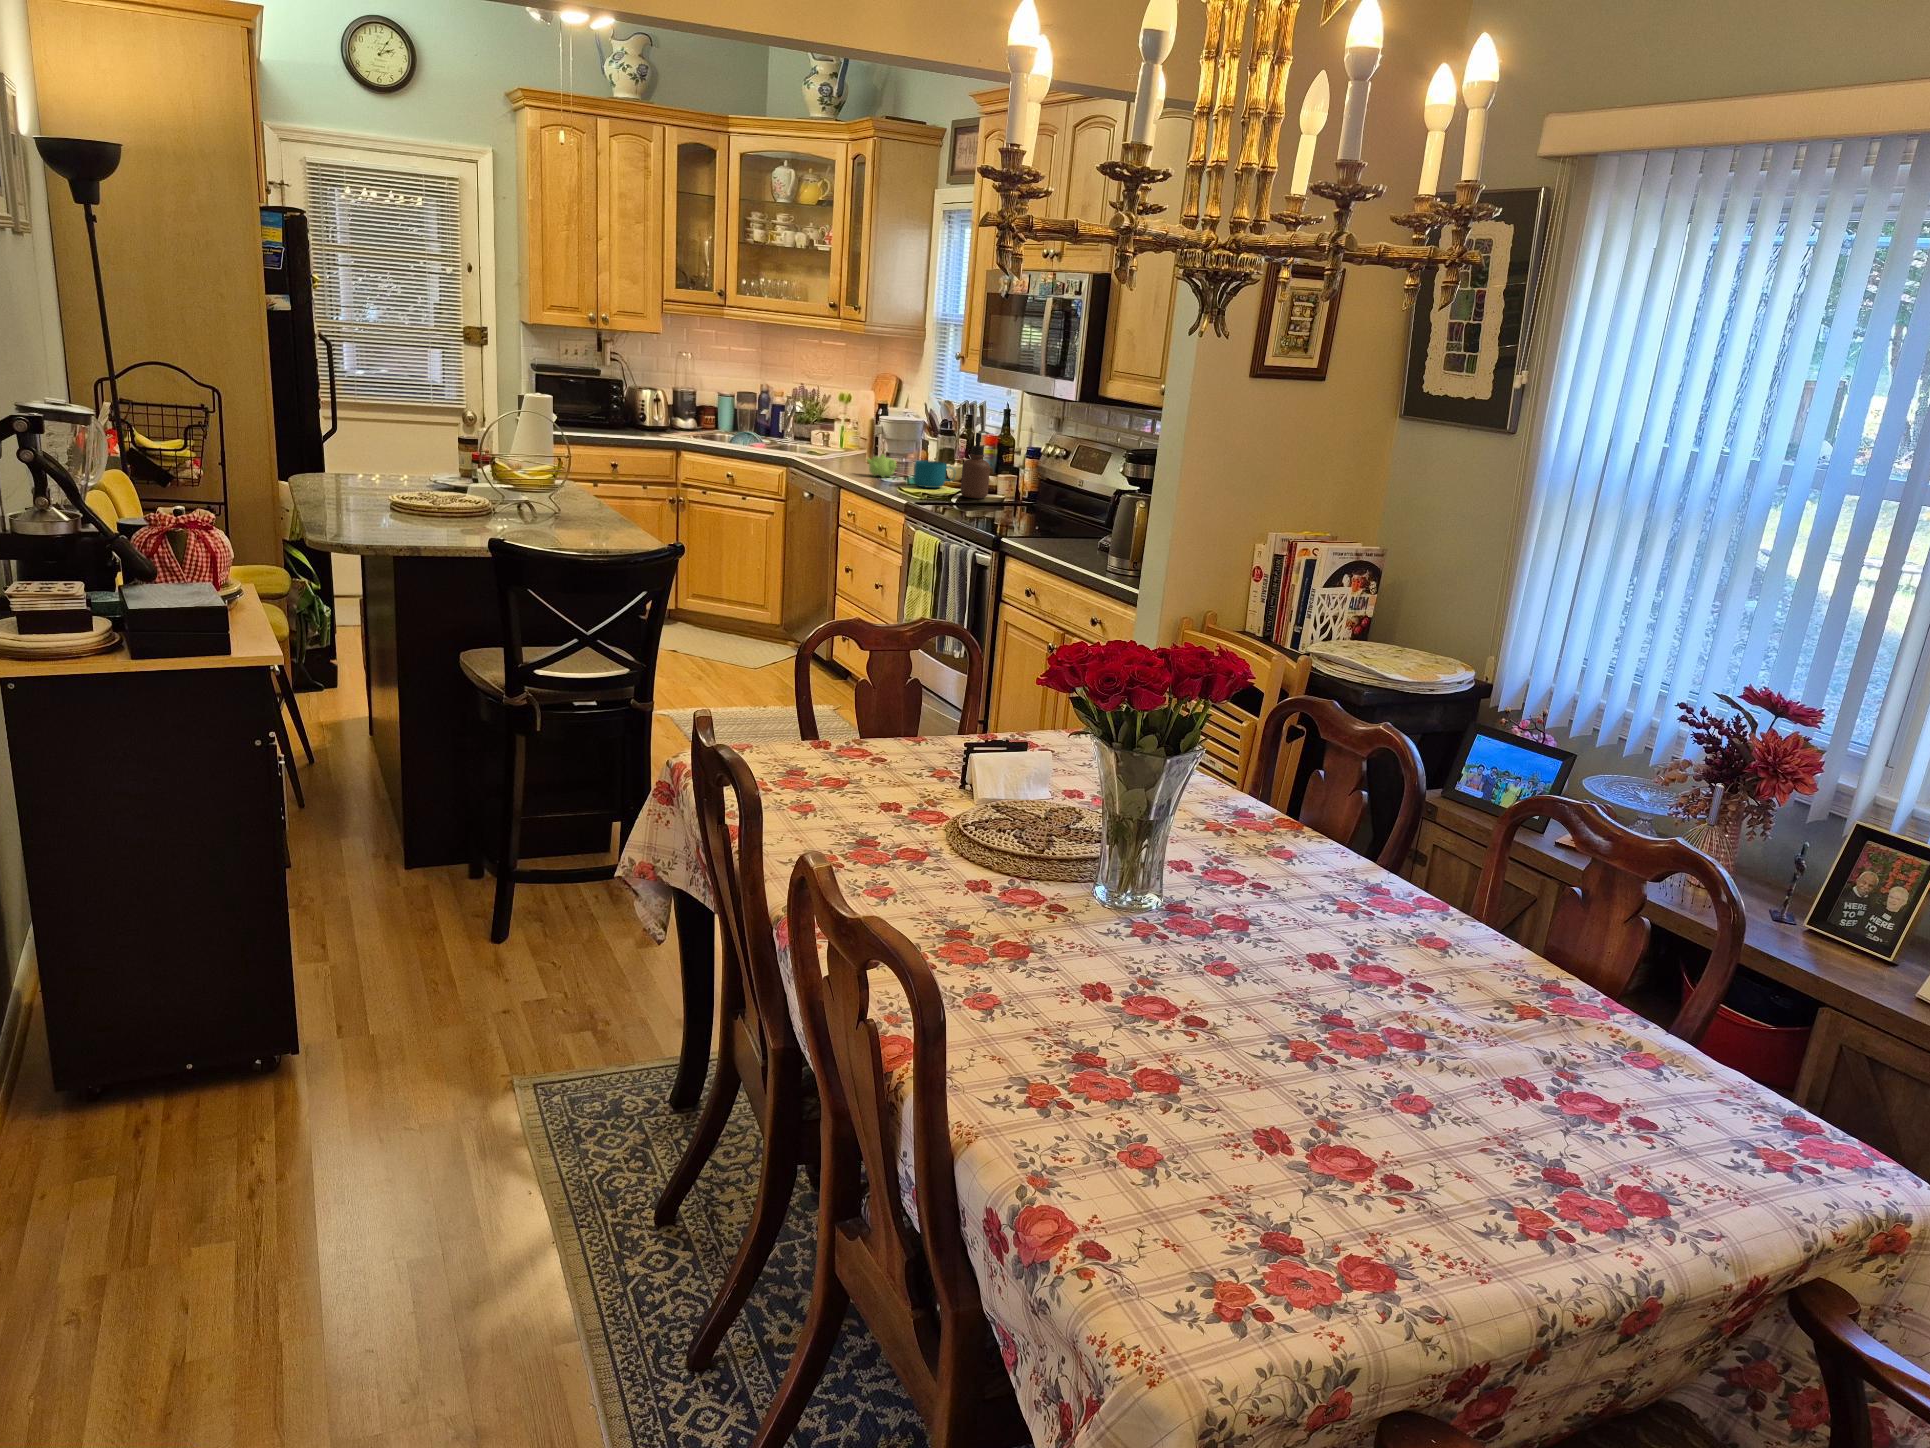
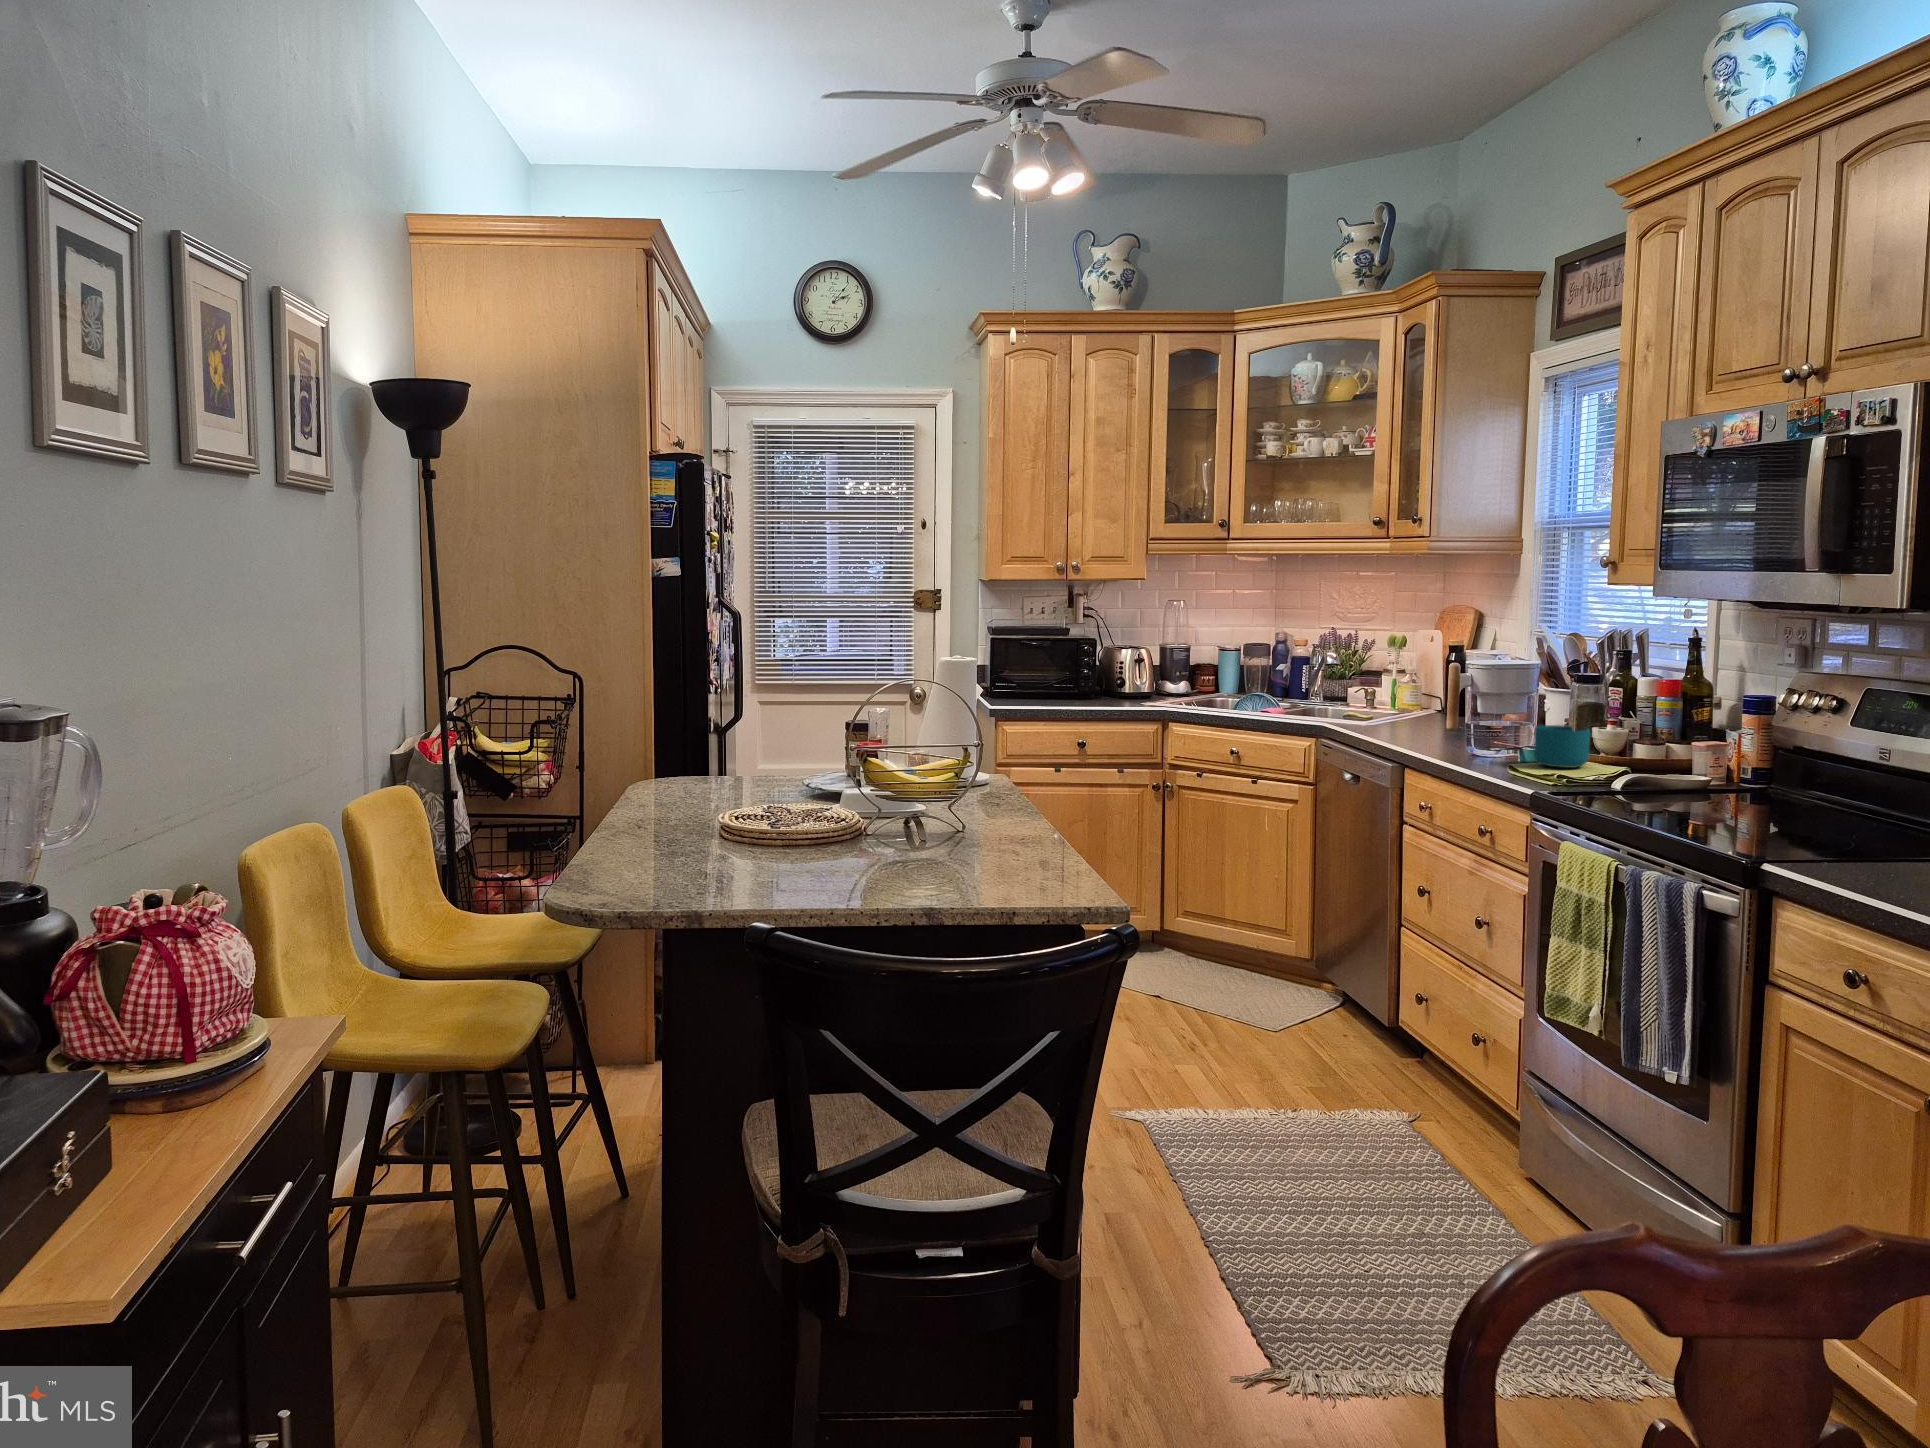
soap dispenser: present [961,433,990,499] -> none [1626,679,1678,784]
teapot: present [867,454,896,478] -> none [1448,719,1499,753]

